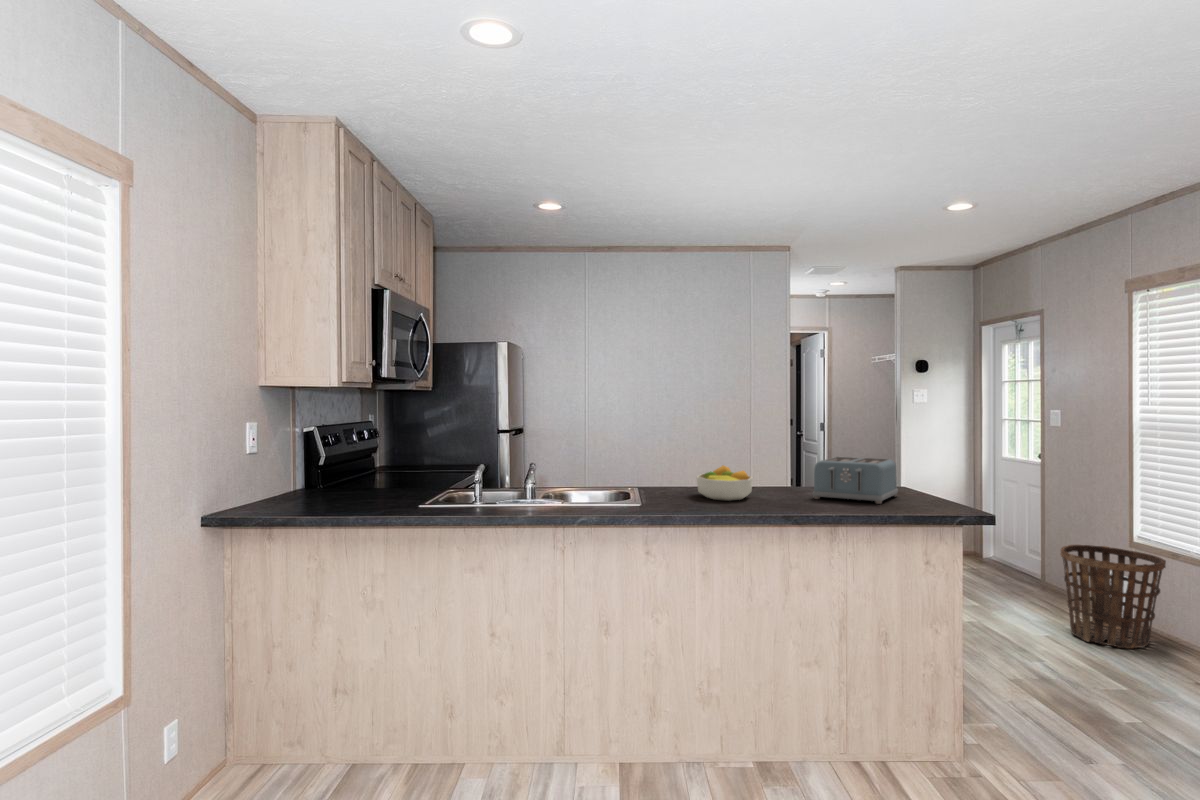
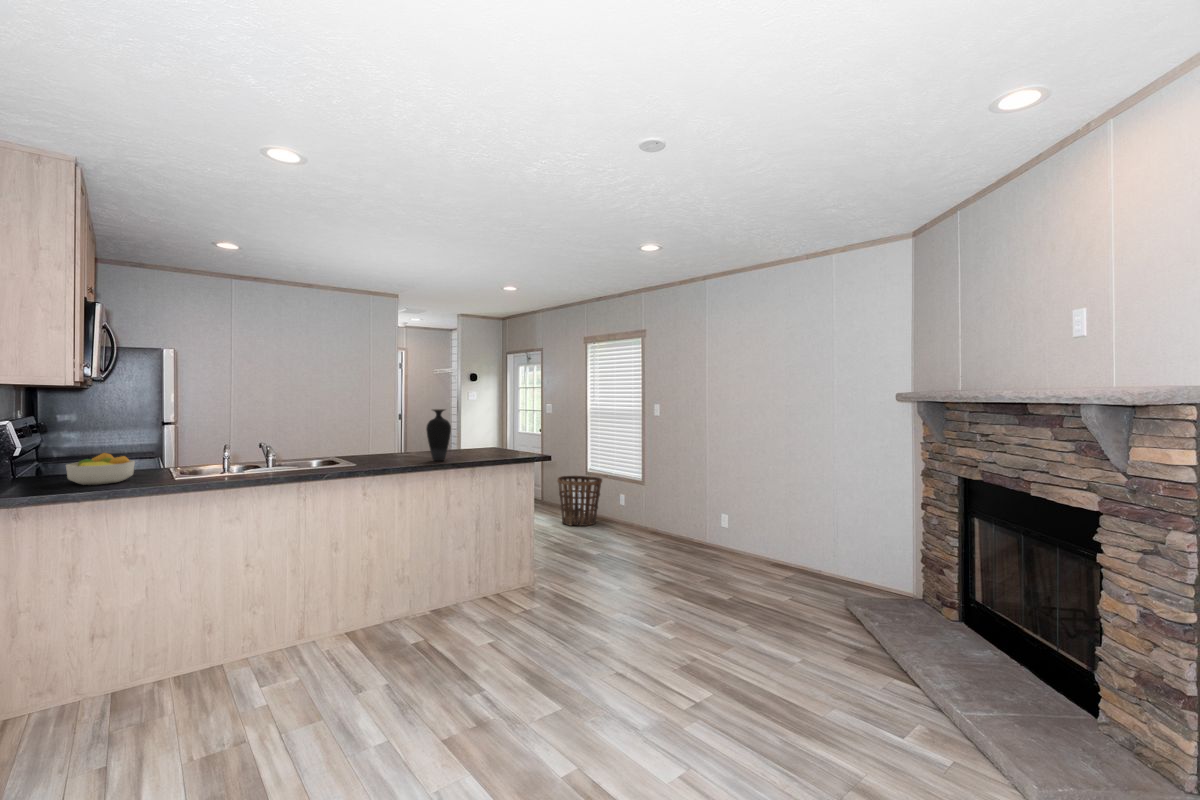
vase: none [753,423,794,511] -> present [426,409,451,461]
toaster: present [813,457,898,504] -> none [451,430,494,455]
fruit bowl: present [697,465,753,501] -> present [66,453,135,485]

